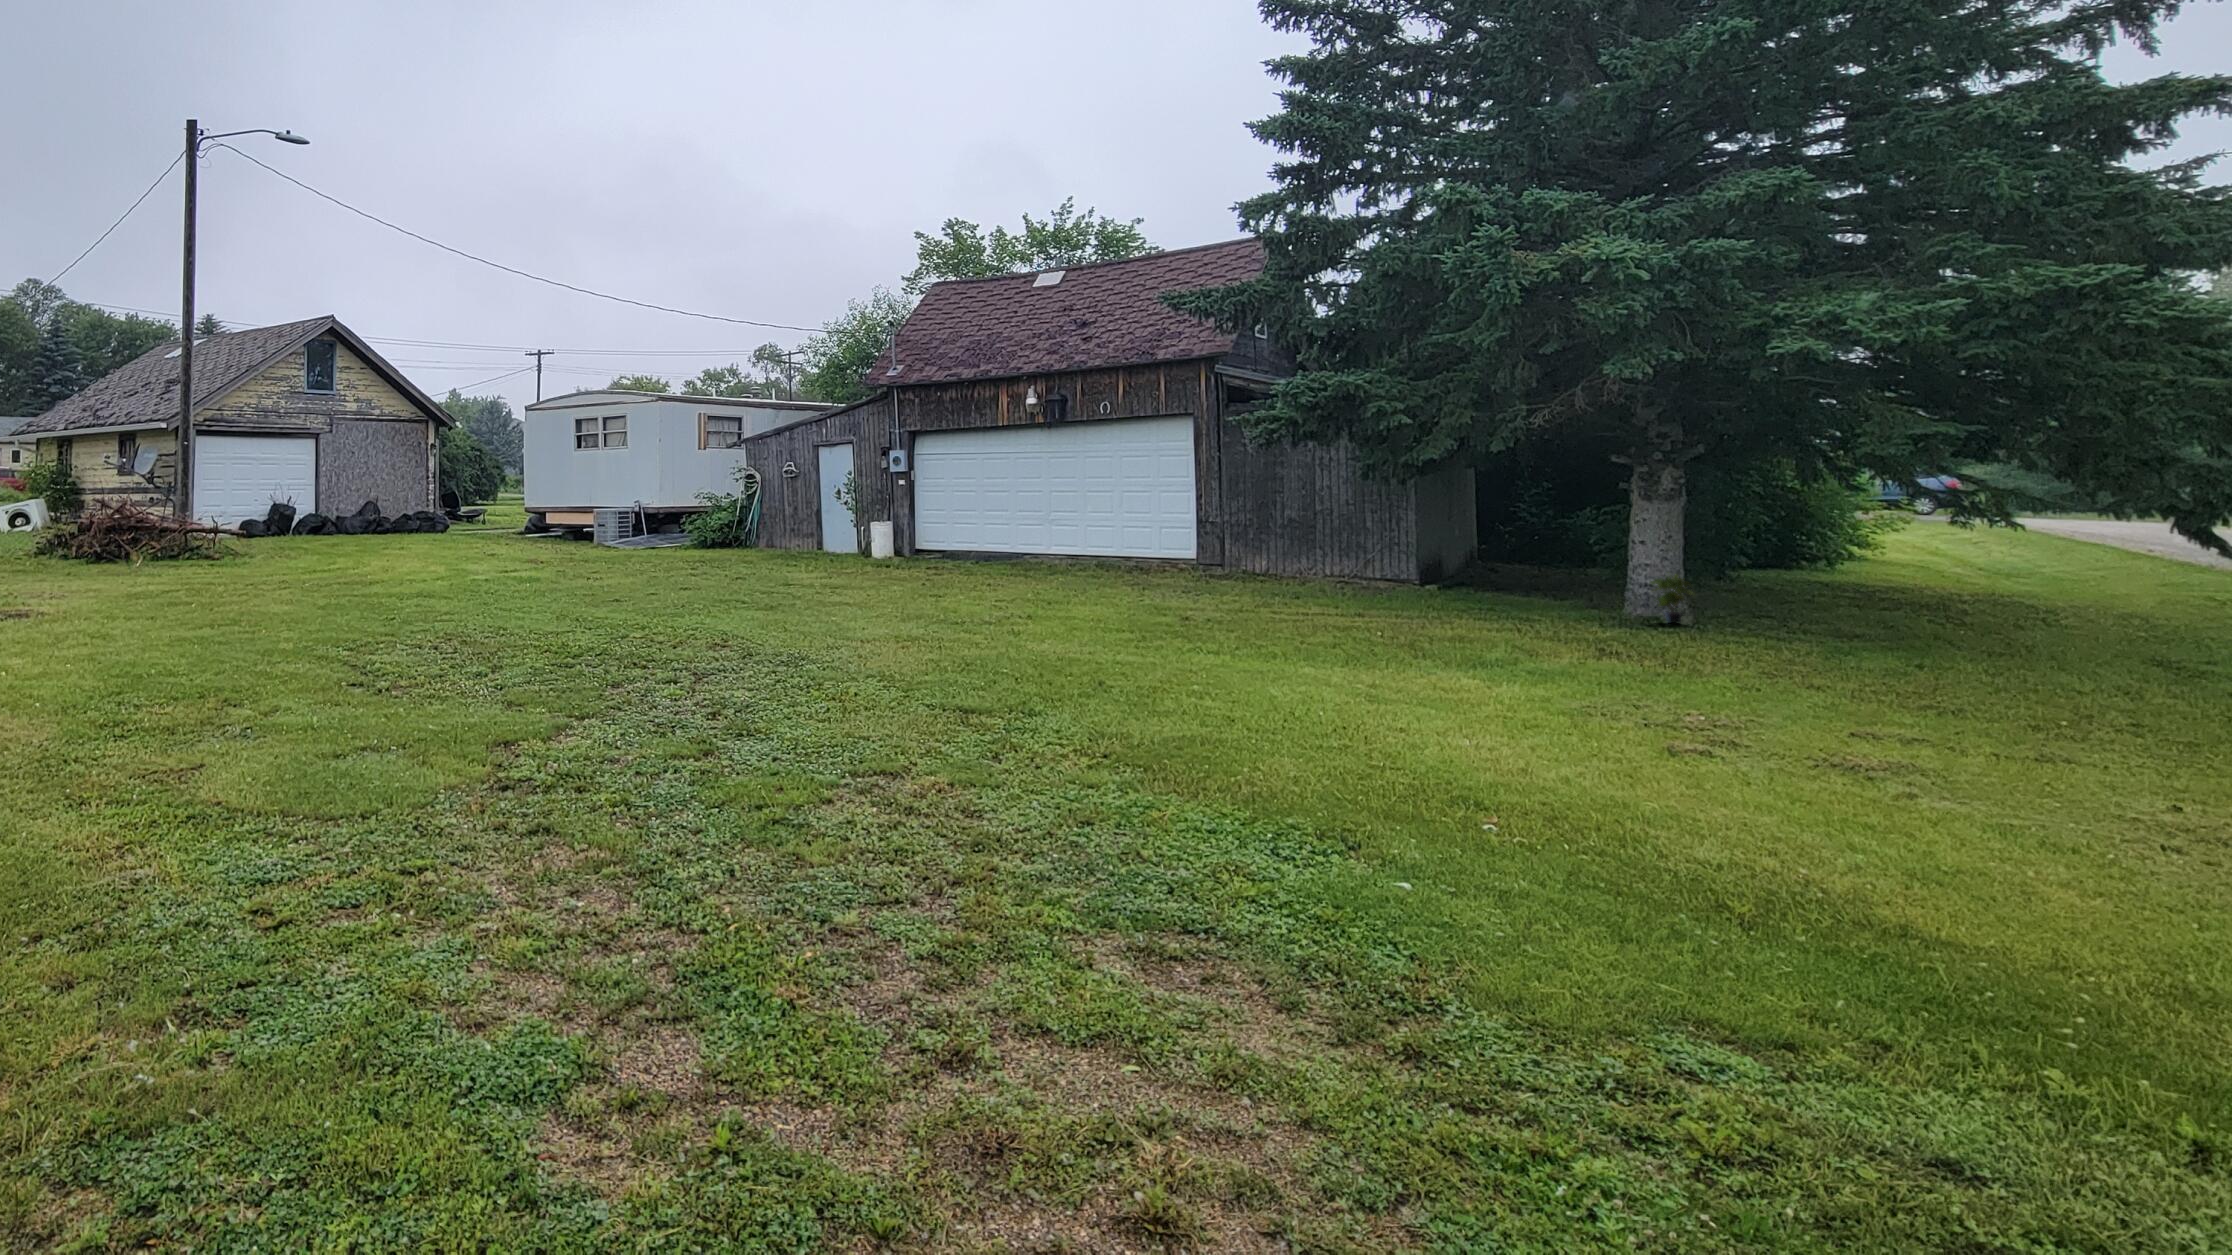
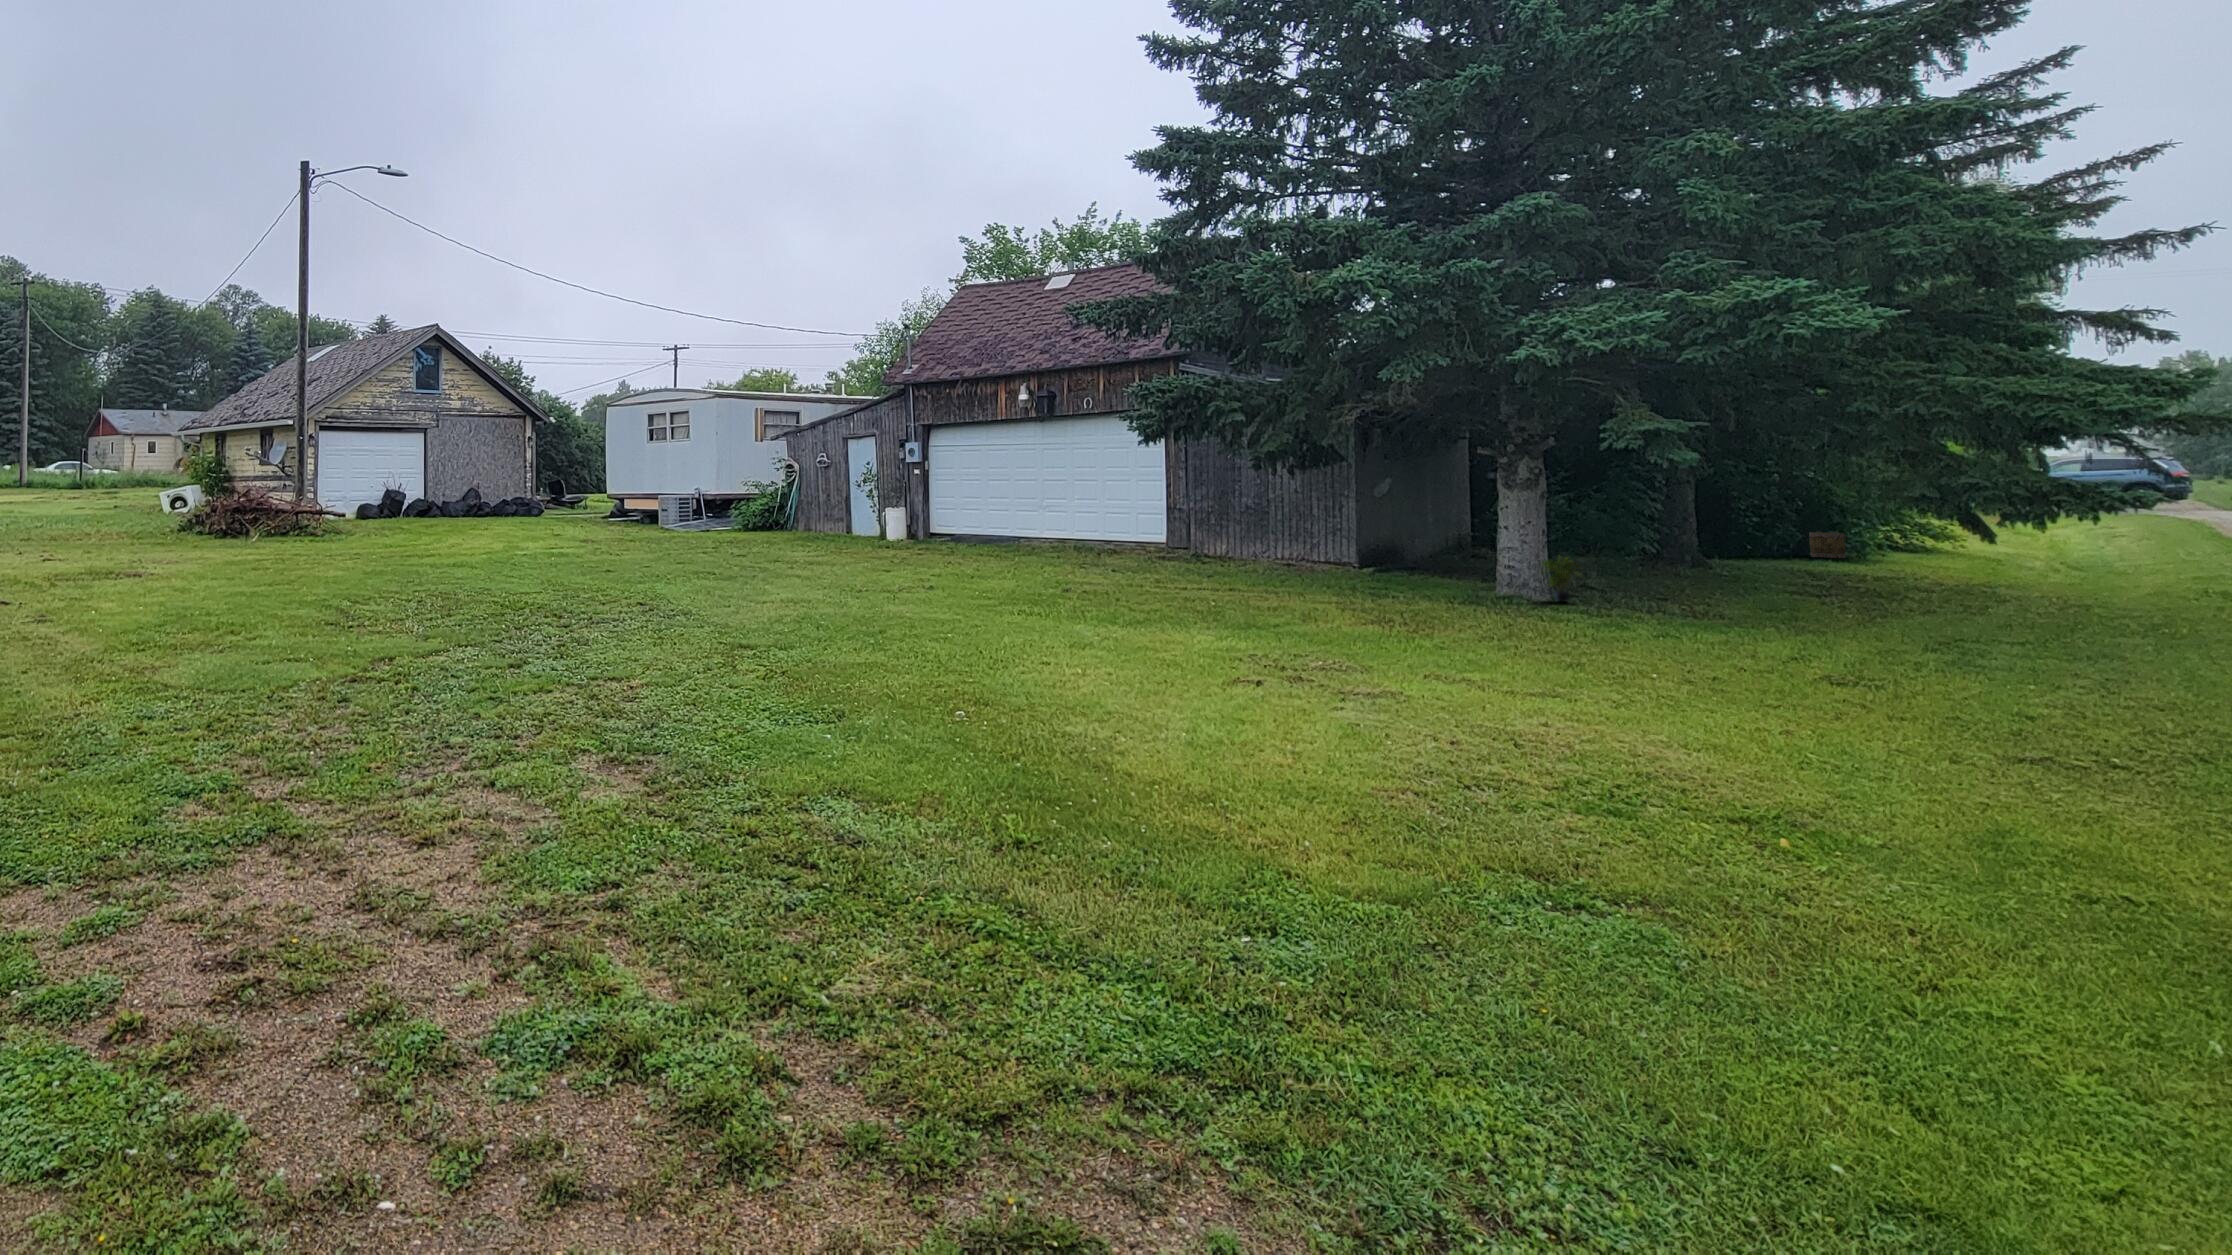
bucket: none [1812,541,1851,570] -> present [1809,531,1849,559]

